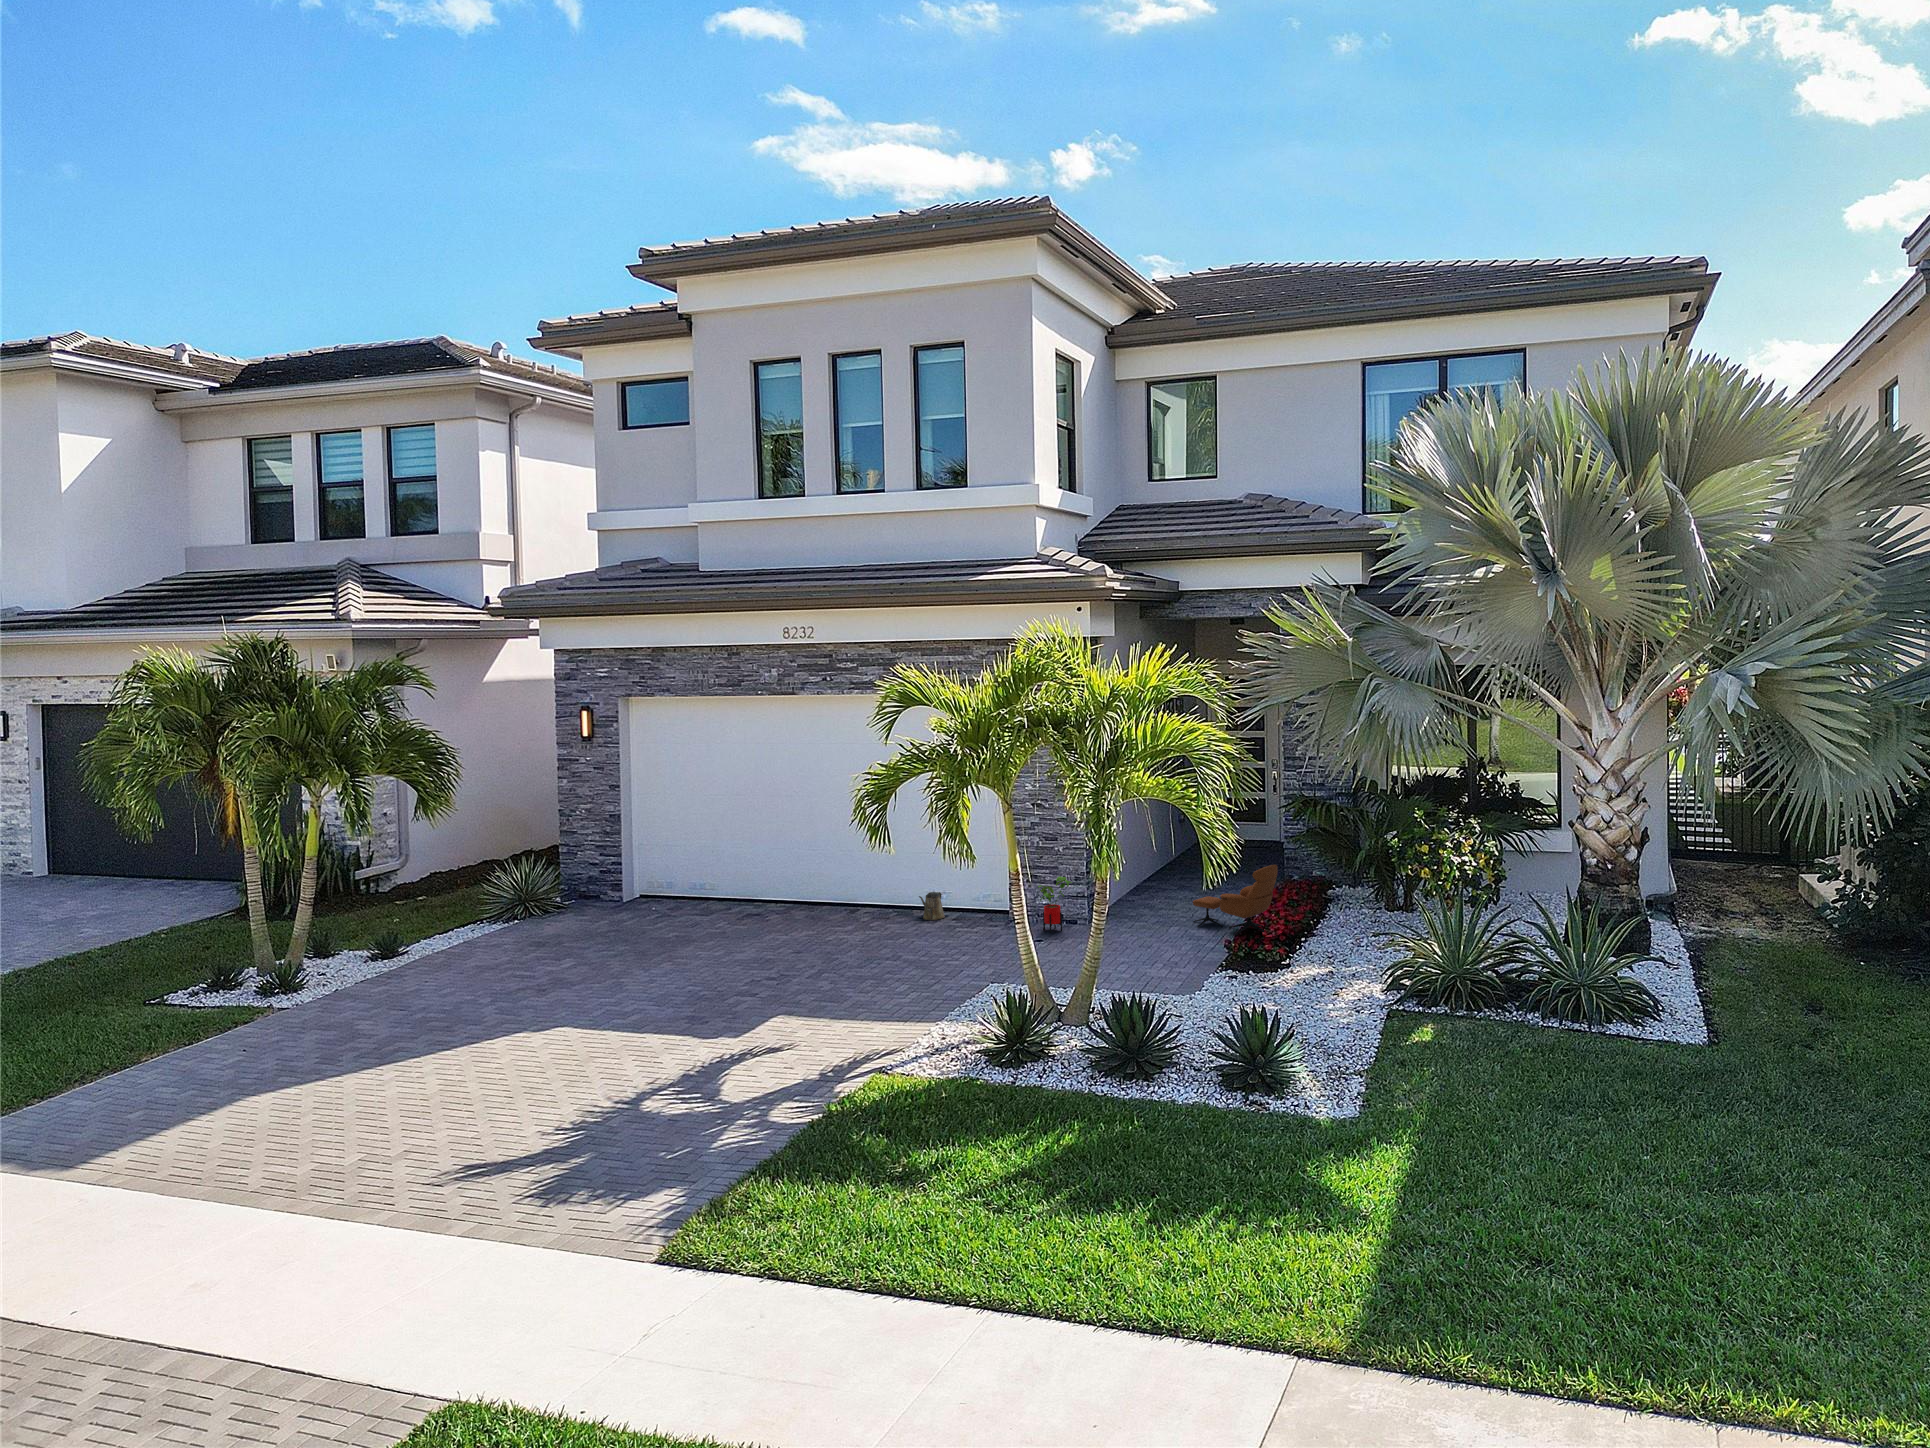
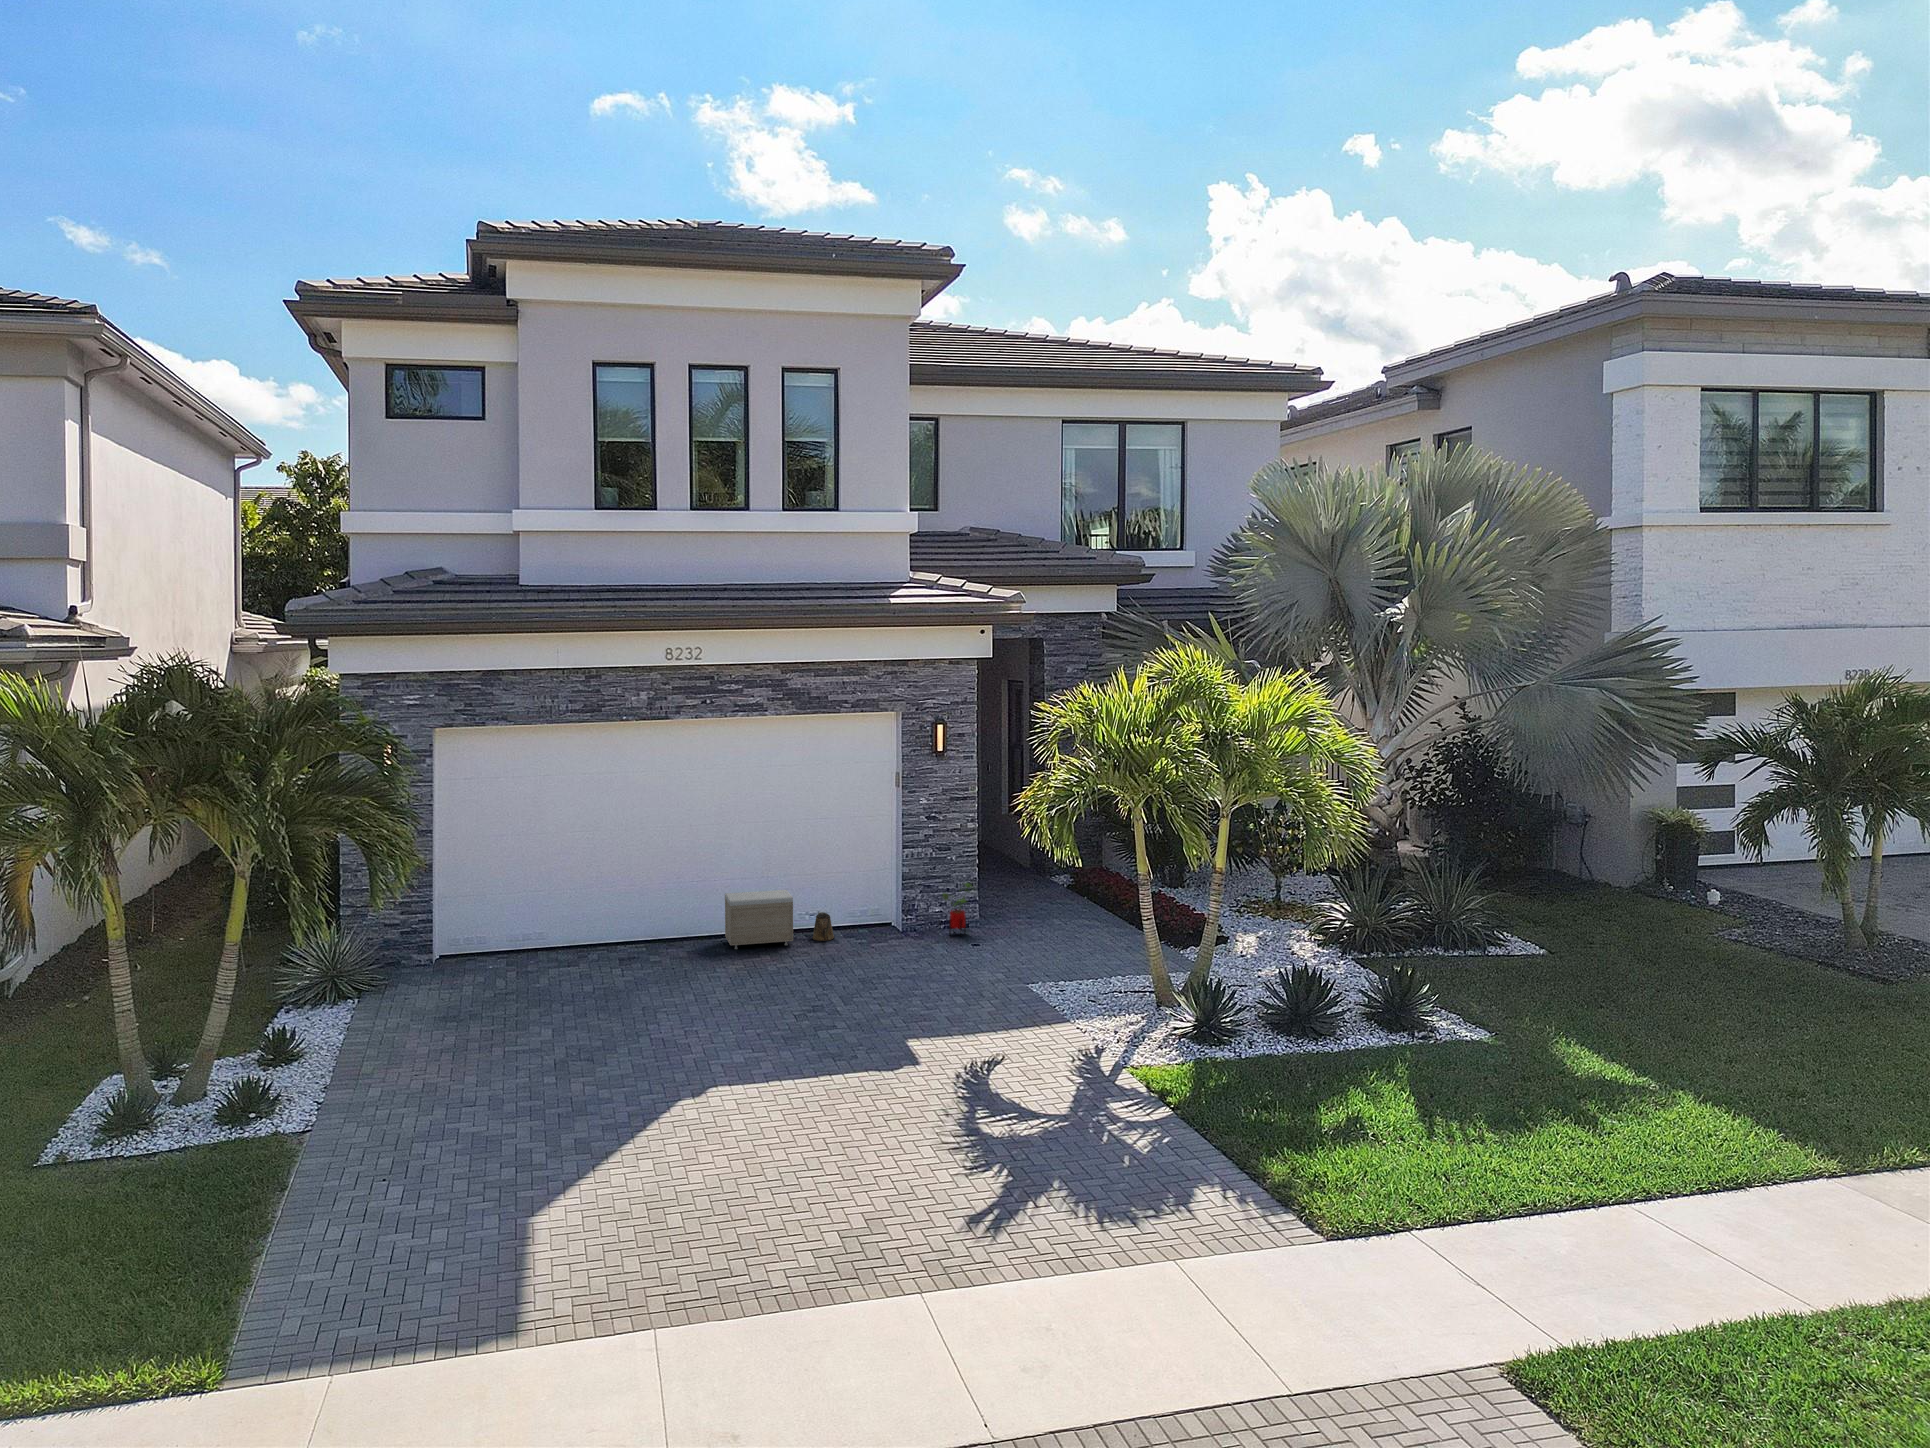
storage bench: none [836,863,907,919] -> present [725,890,793,949]
lounge chair: present [1193,865,1278,936] -> none [1045,854,1129,919]

